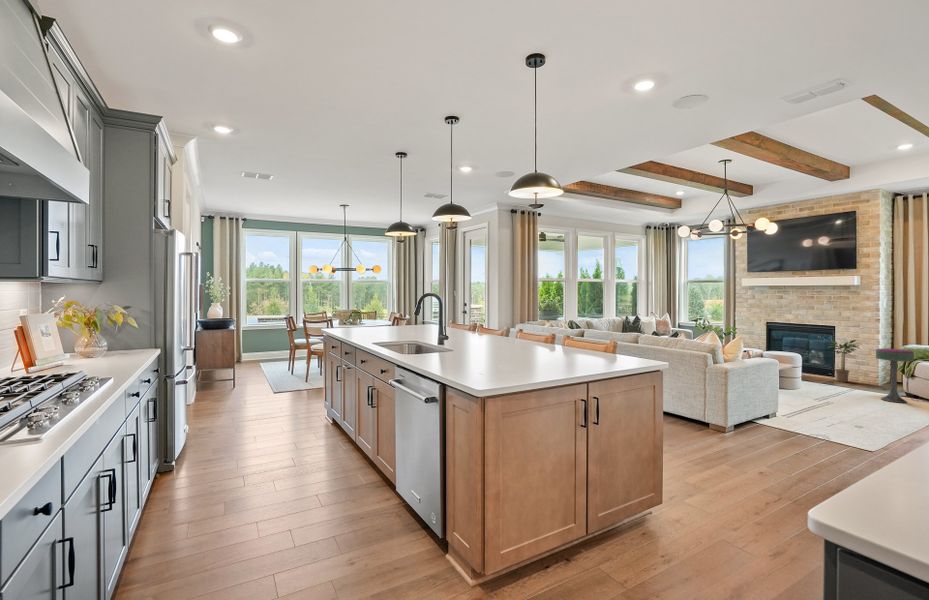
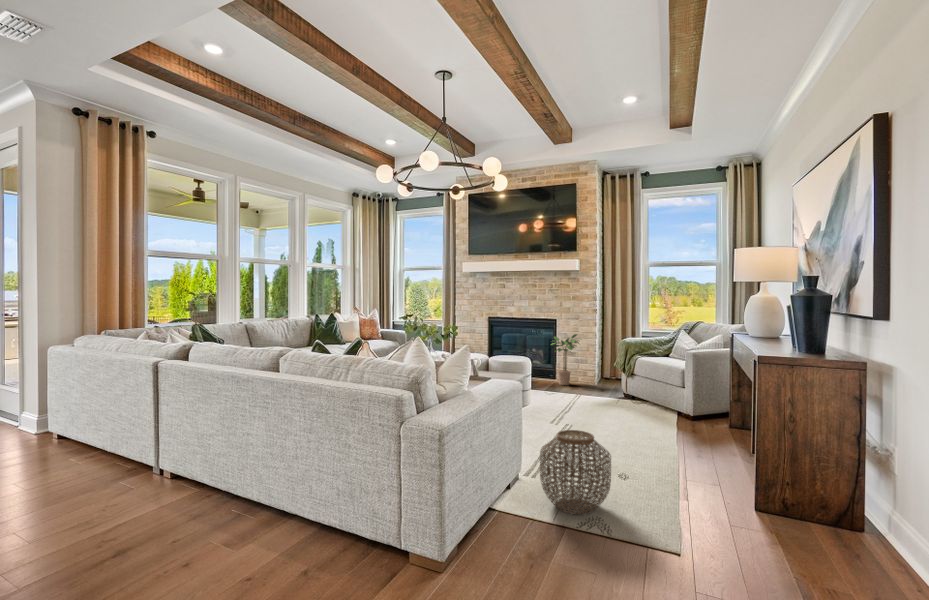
bar stool: present [876,348,914,403] -> none [603,342,640,409]
woven basket: none [795,397,844,442] -> present [540,430,611,514]

